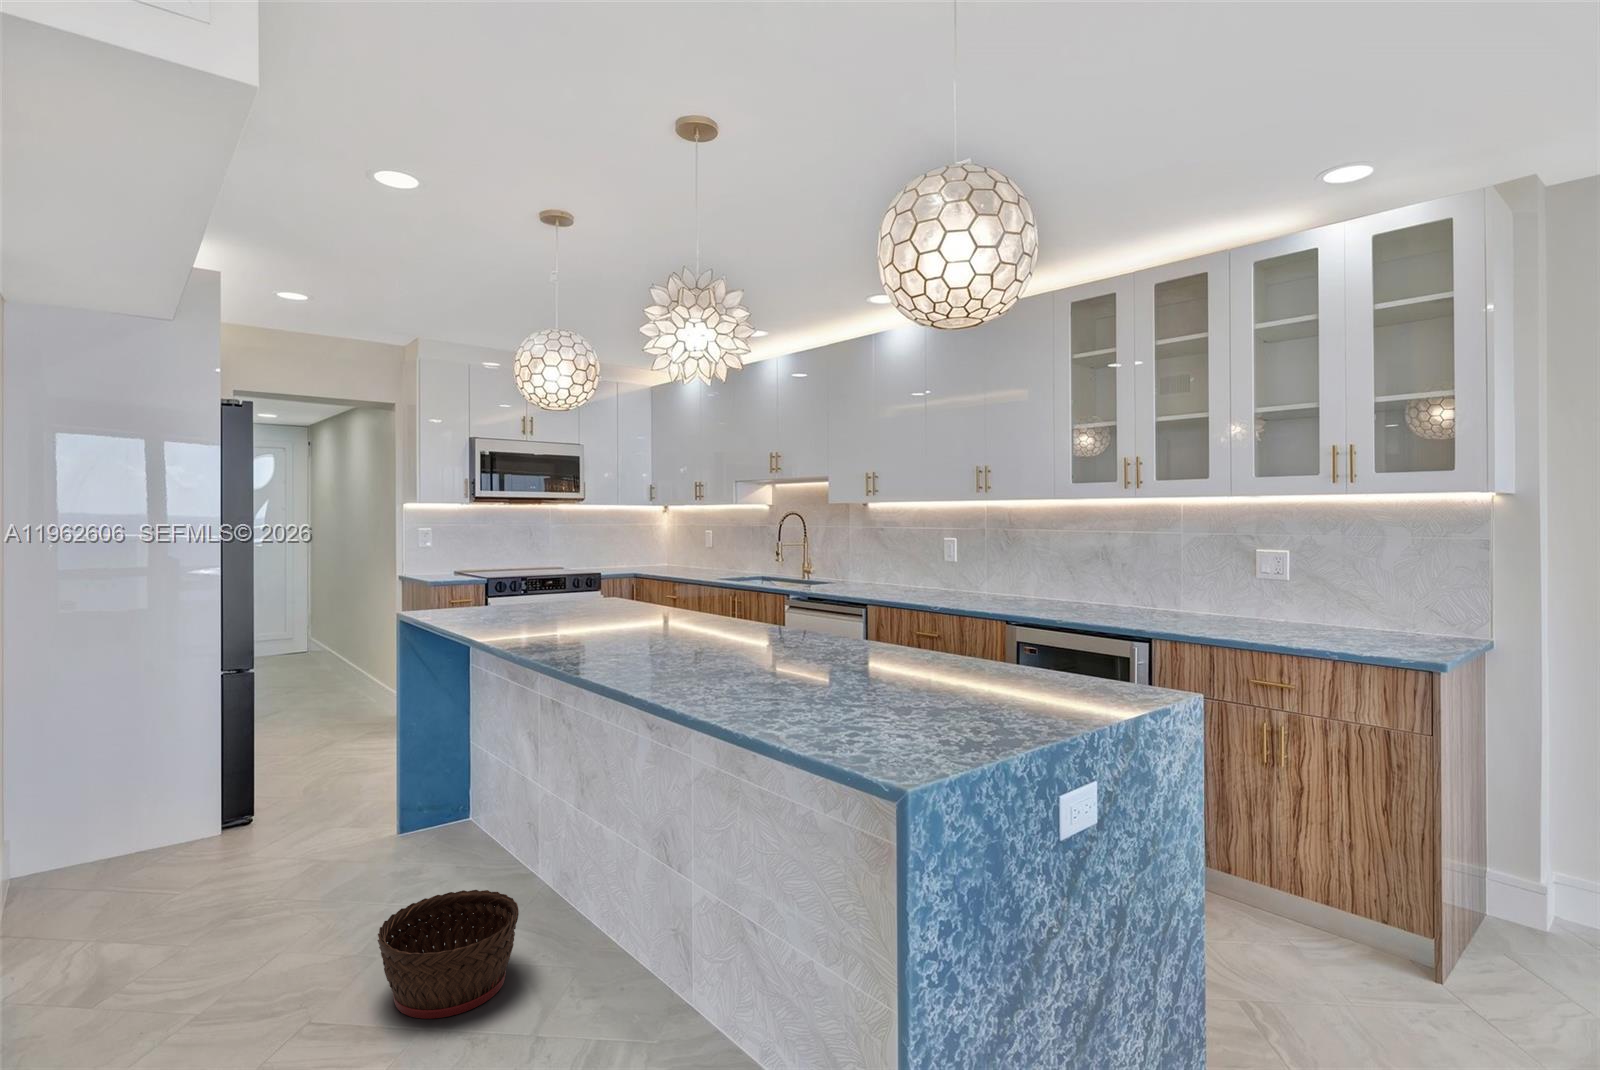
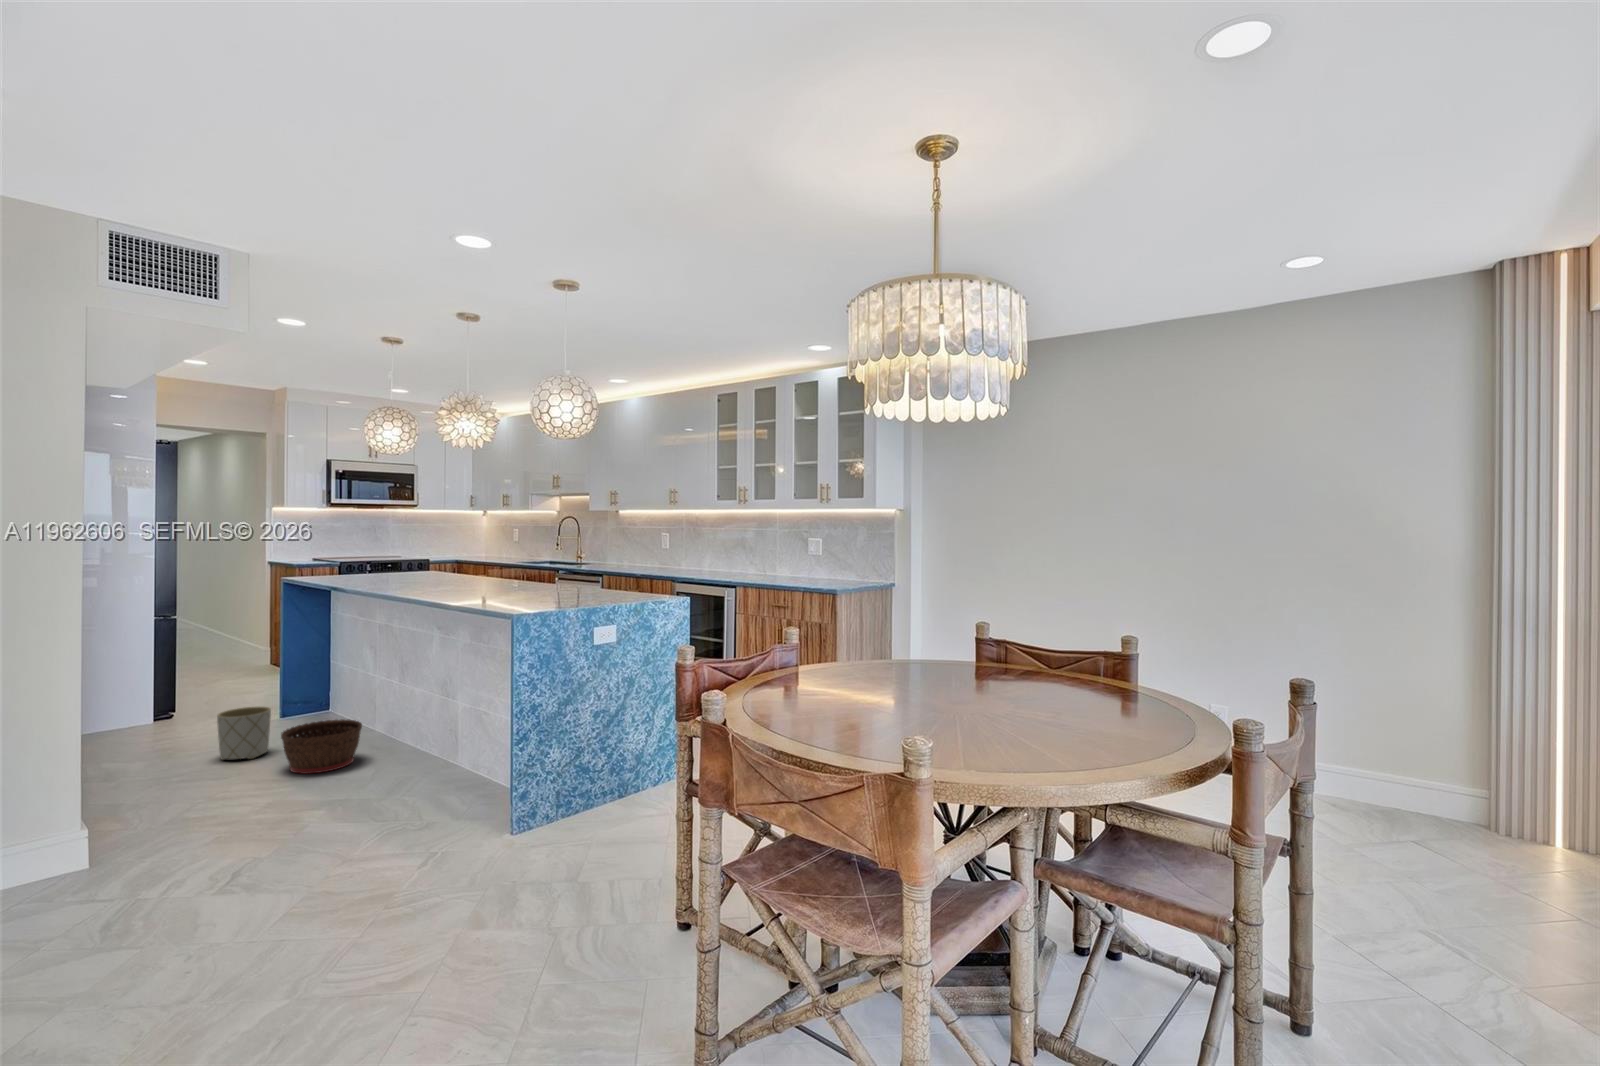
planter: none [282,851,371,958] -> present [217,707,271,760]

